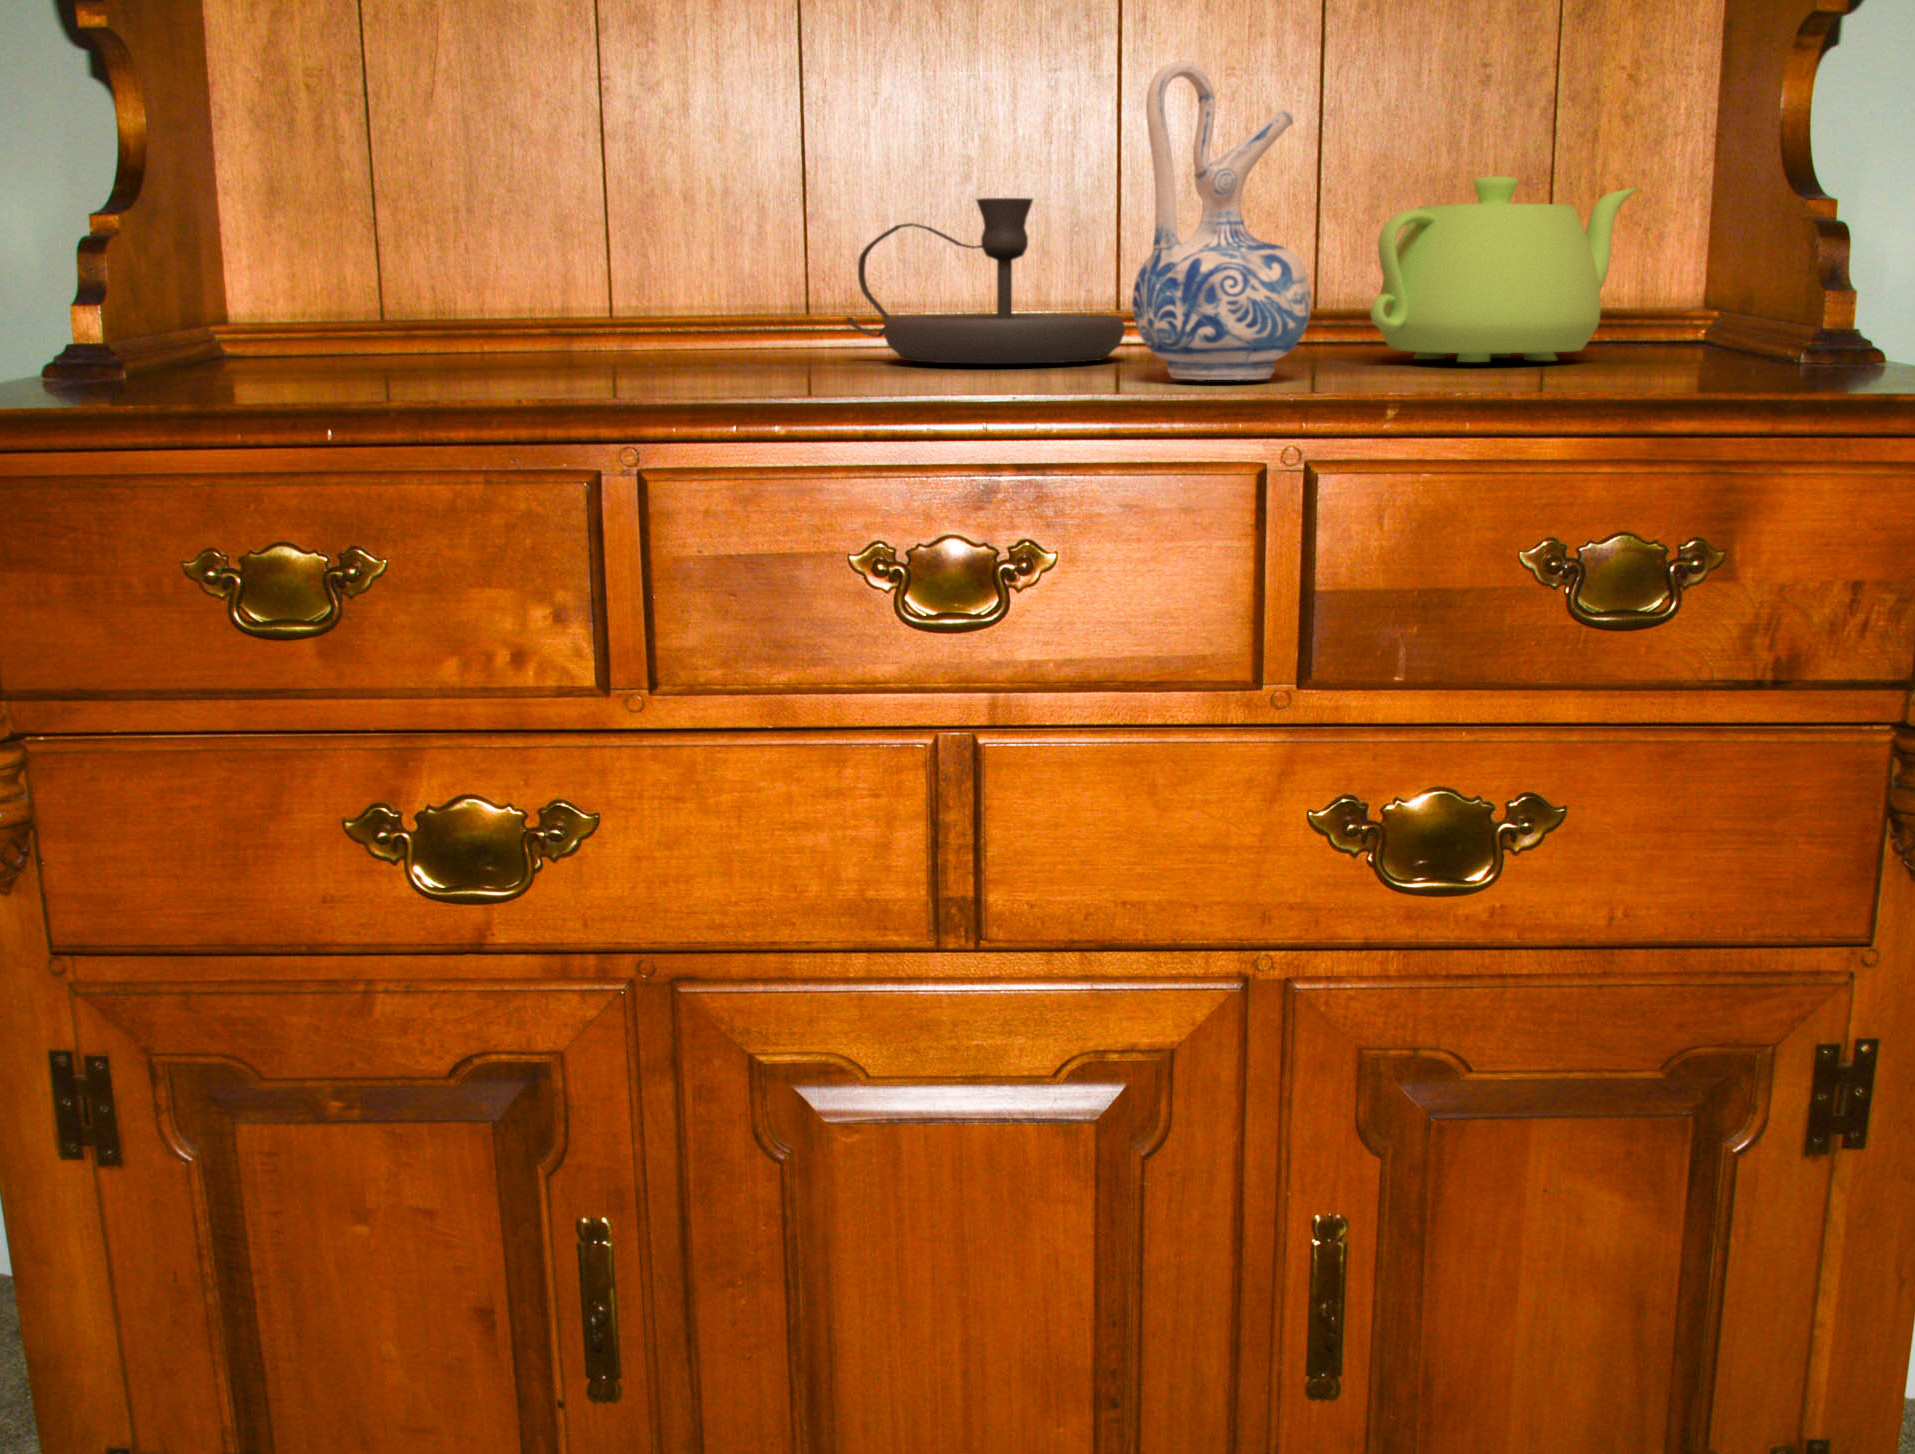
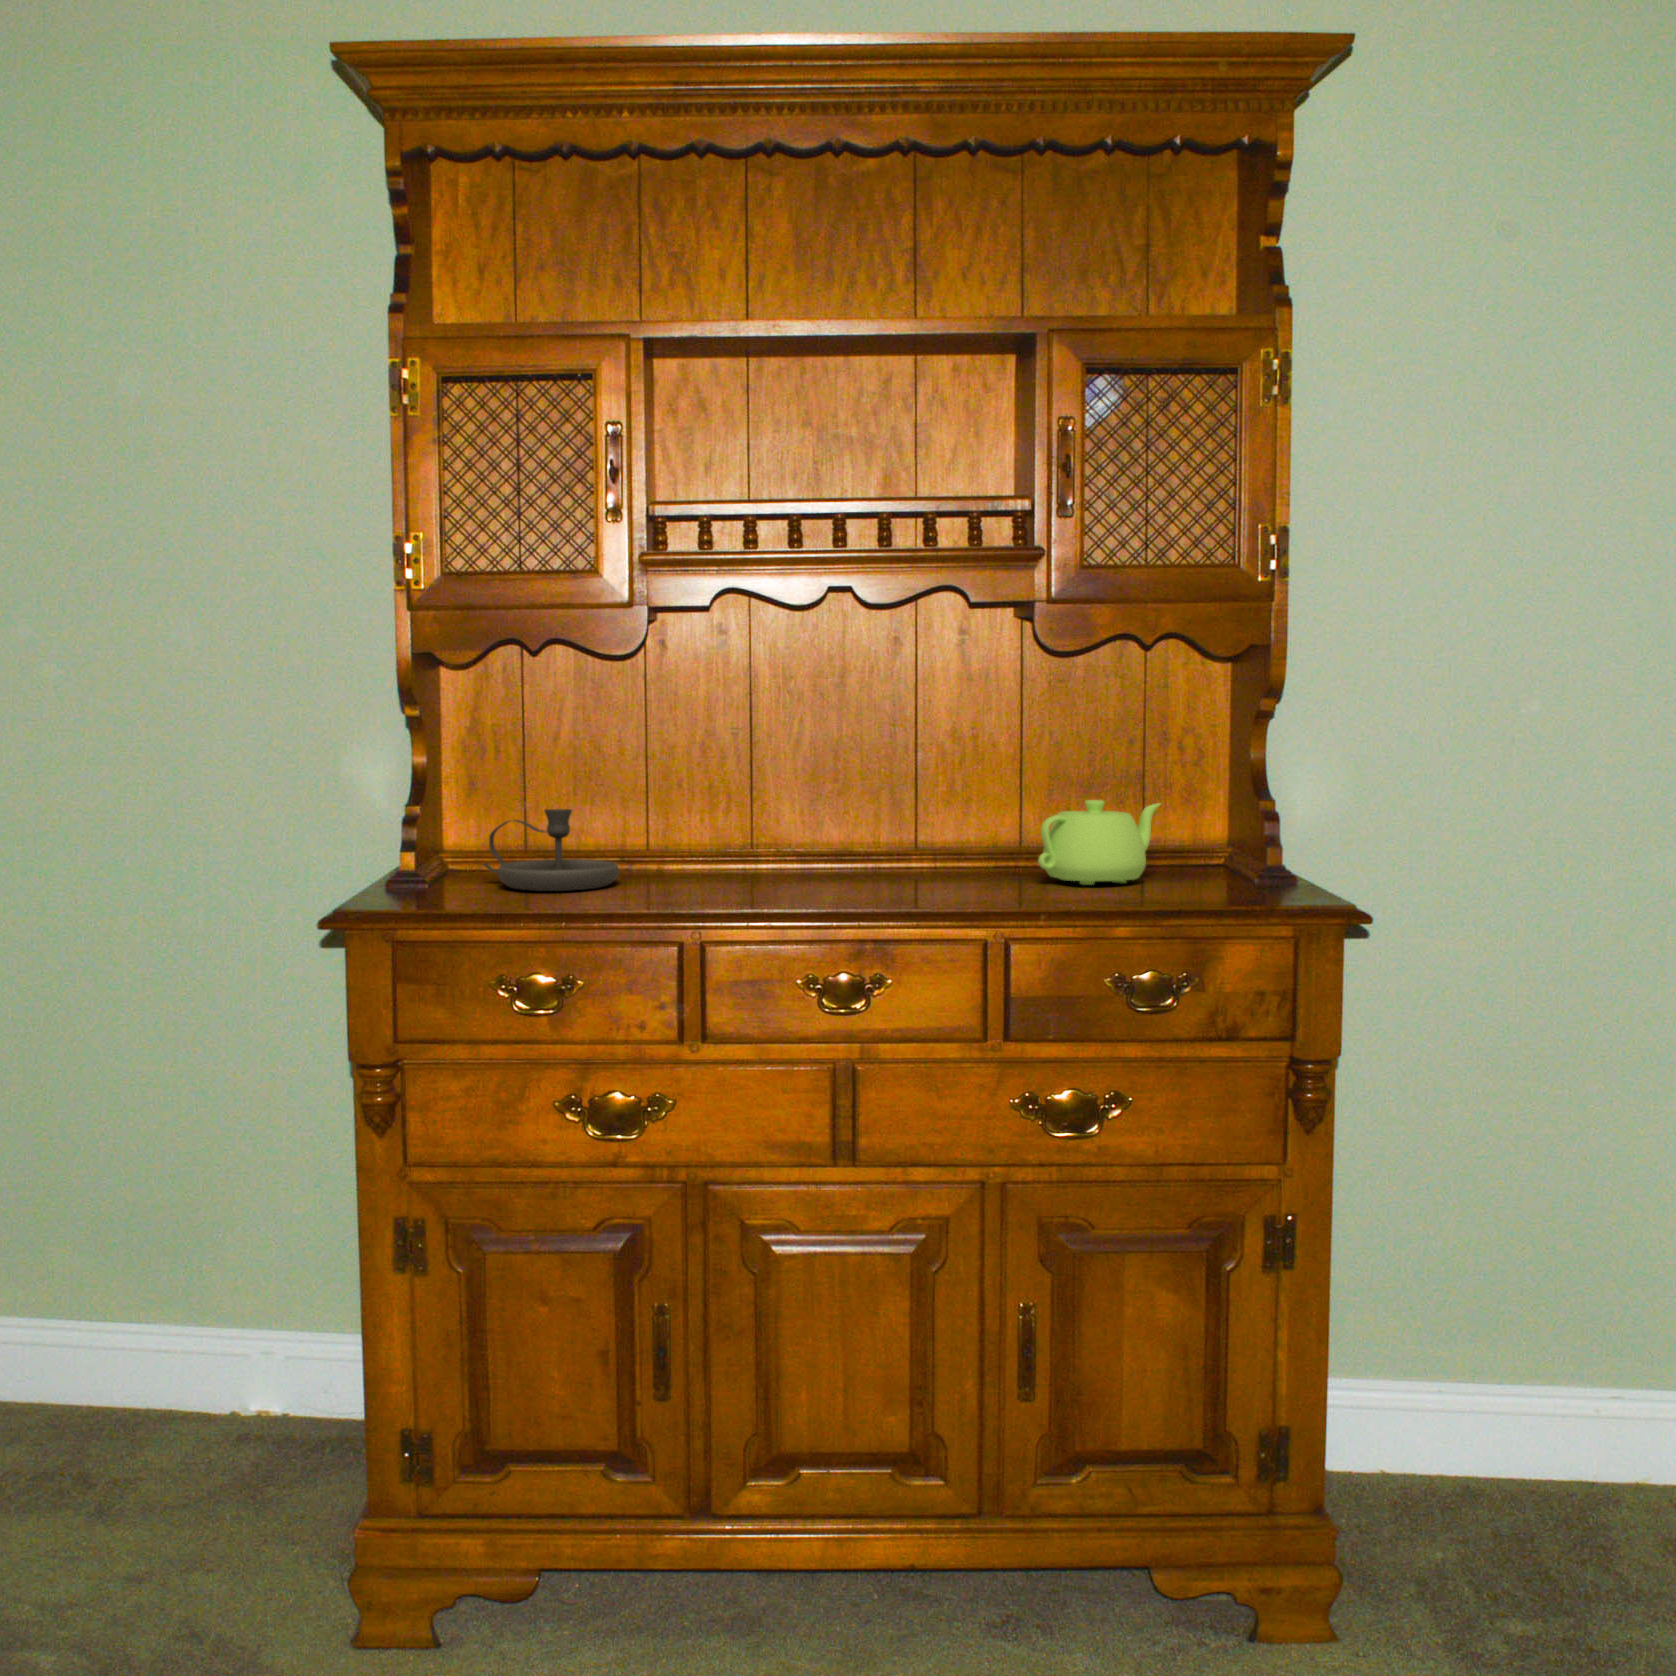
ceramic pitcher: present [1132,61,1311,380] -> none [926,761,1008,898]
candlestick: present [847,198,1125,363] -> present [484,809,620,891]

